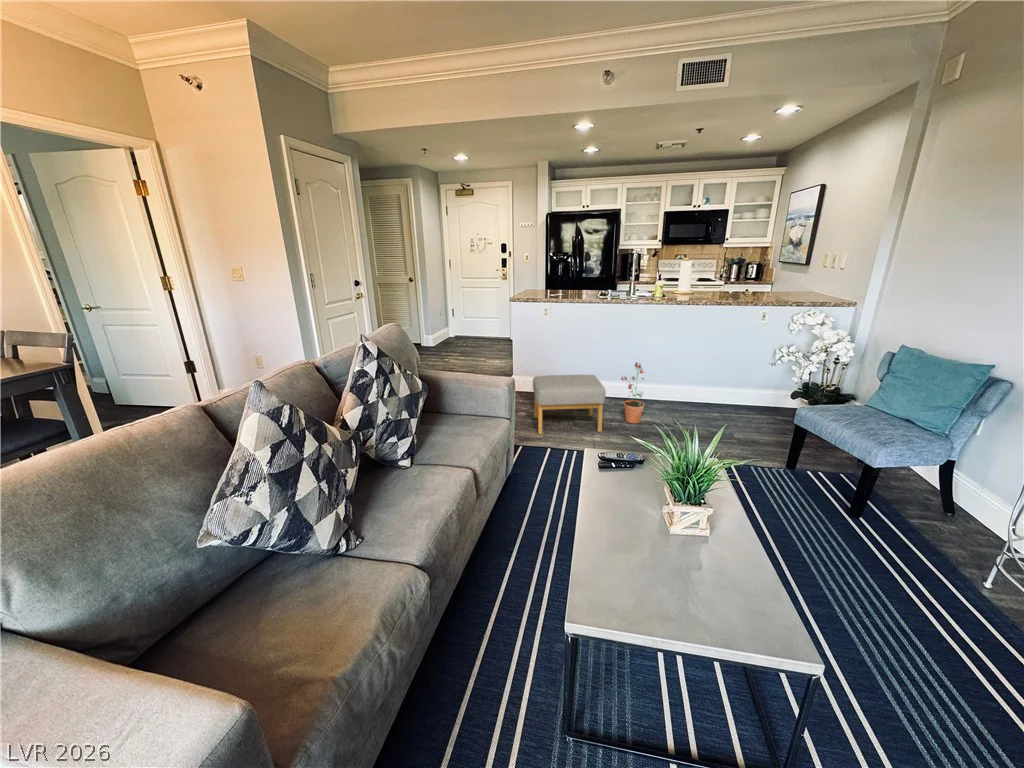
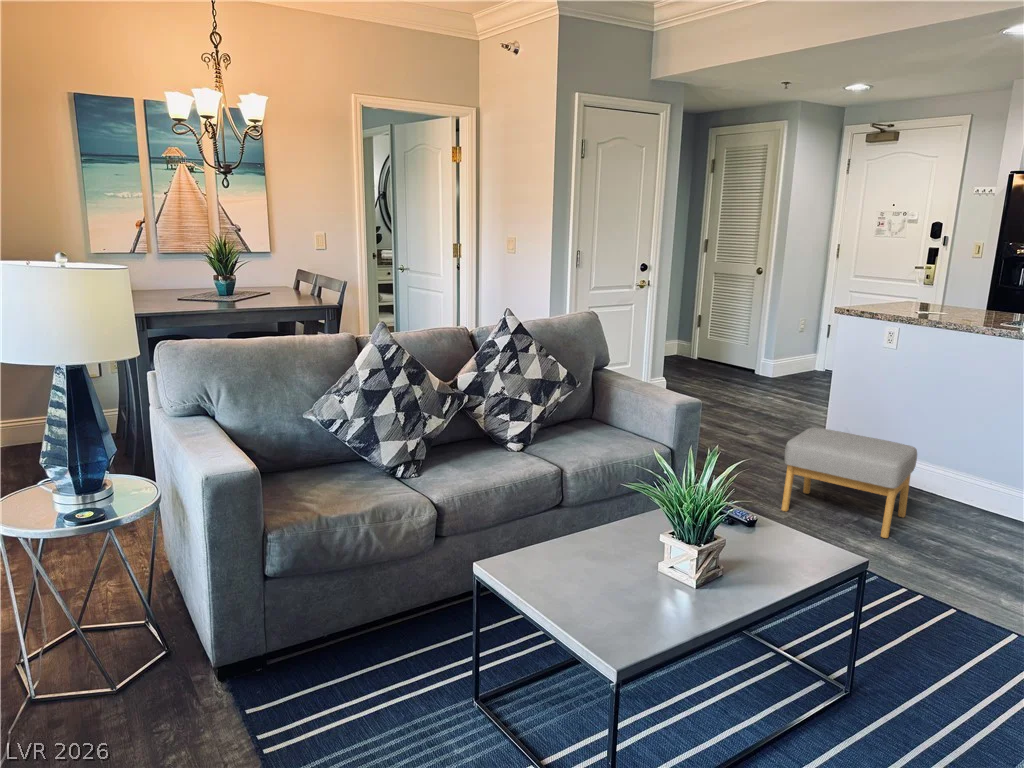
potted plant: present [621,362,644,423] -> none [955,441,1007,549]

